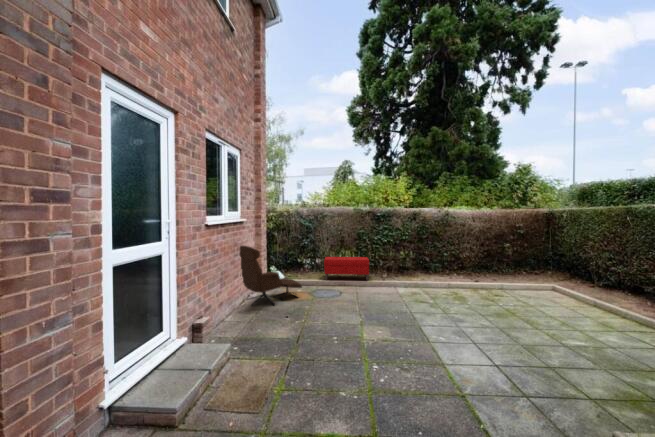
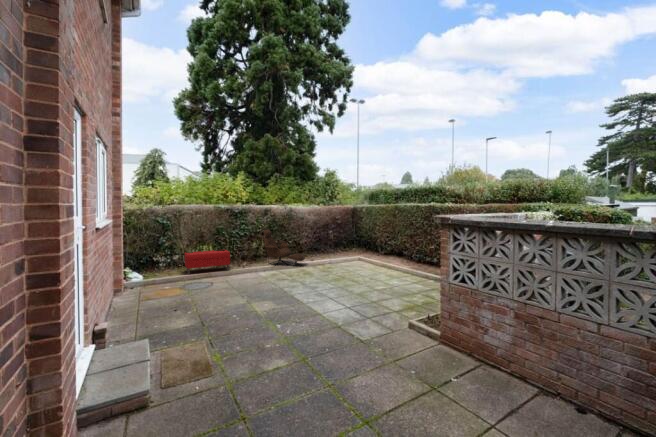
lounge chair: present [240,246,302,306] -> present [264,229,305,266]

